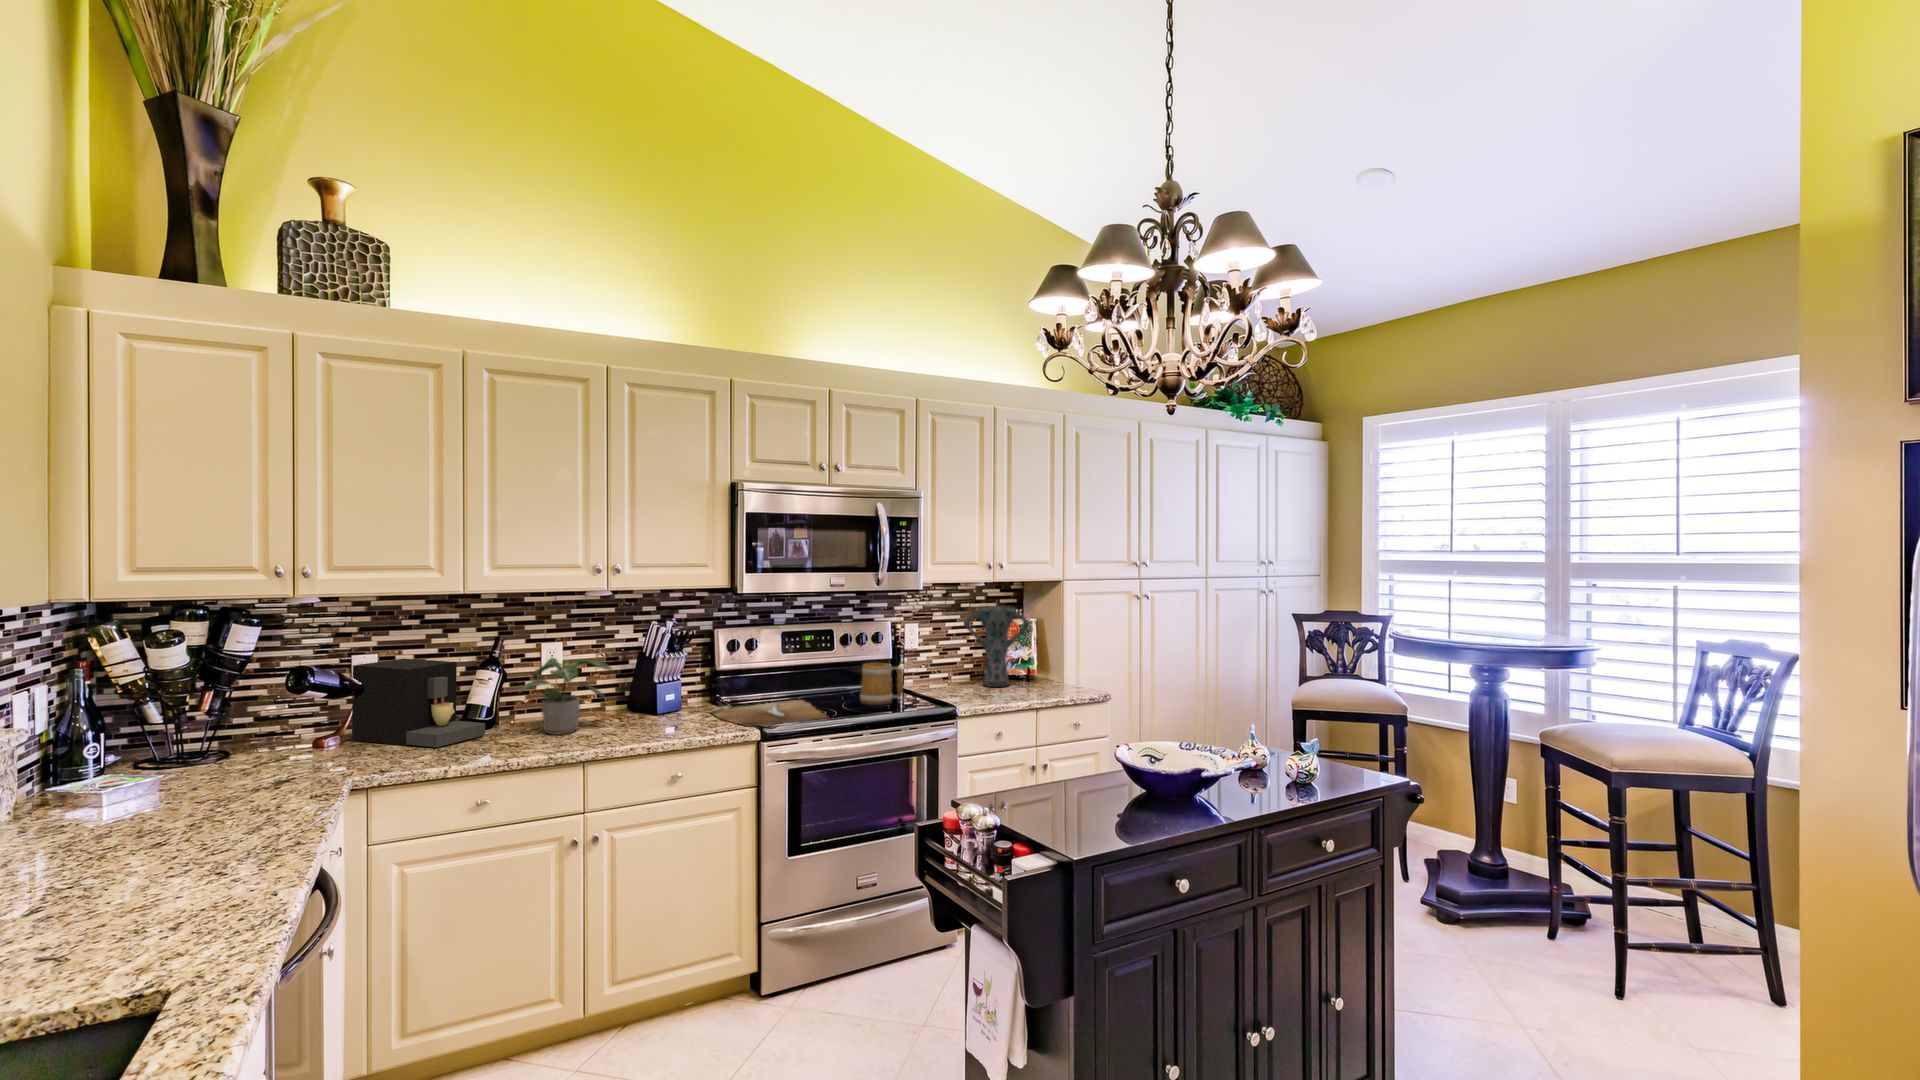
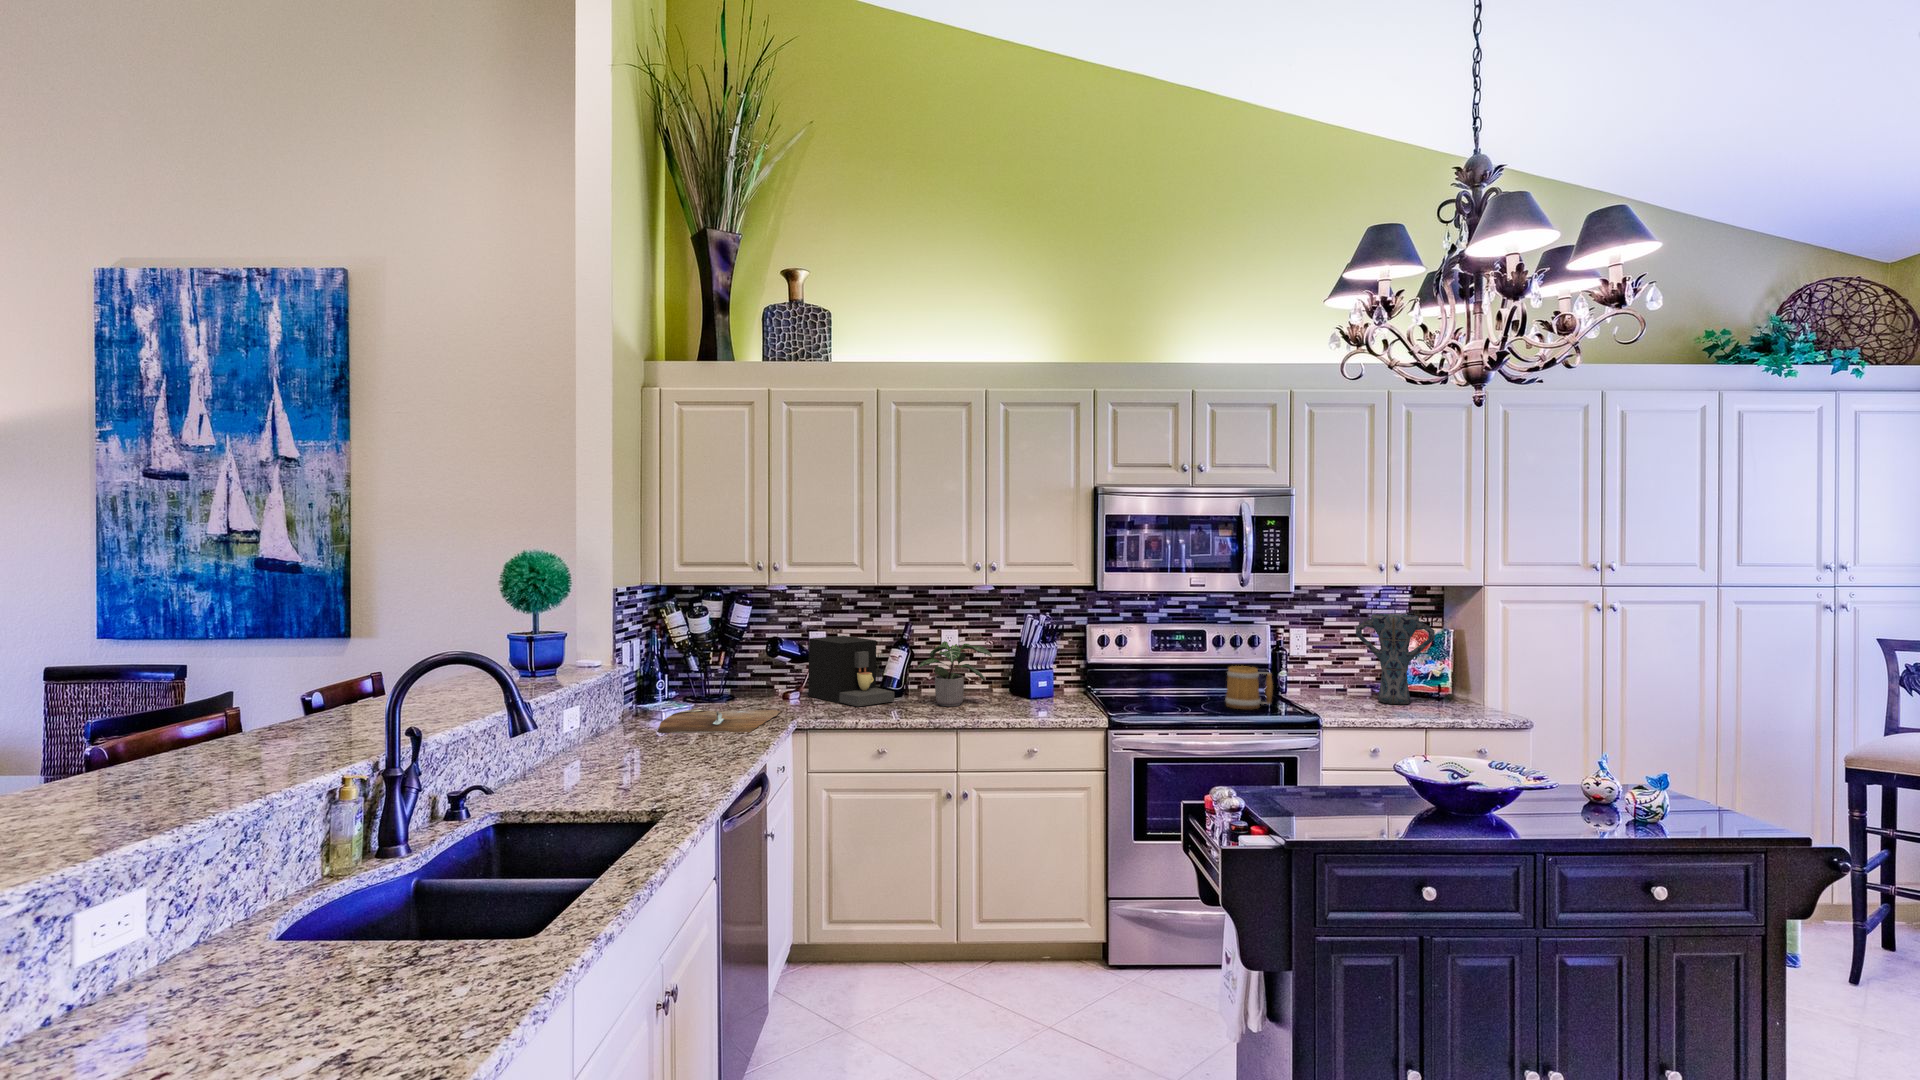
cutting board: present [711,700,828,727] -> present [658,709,780,733]

